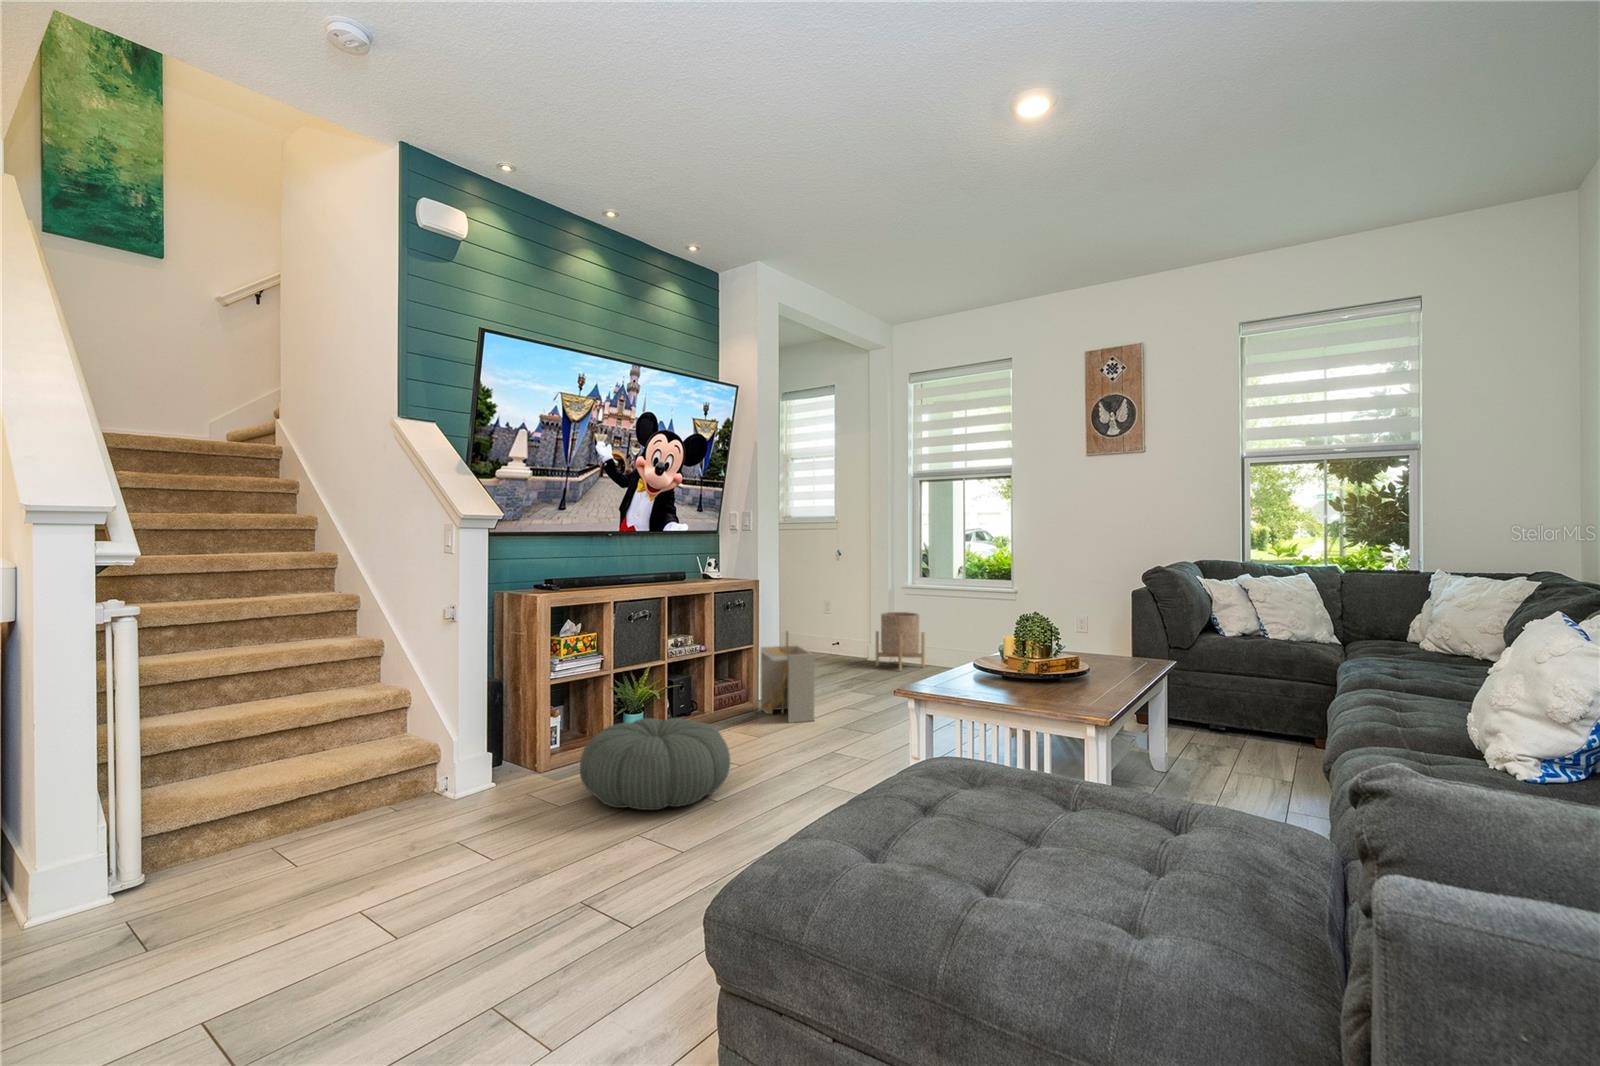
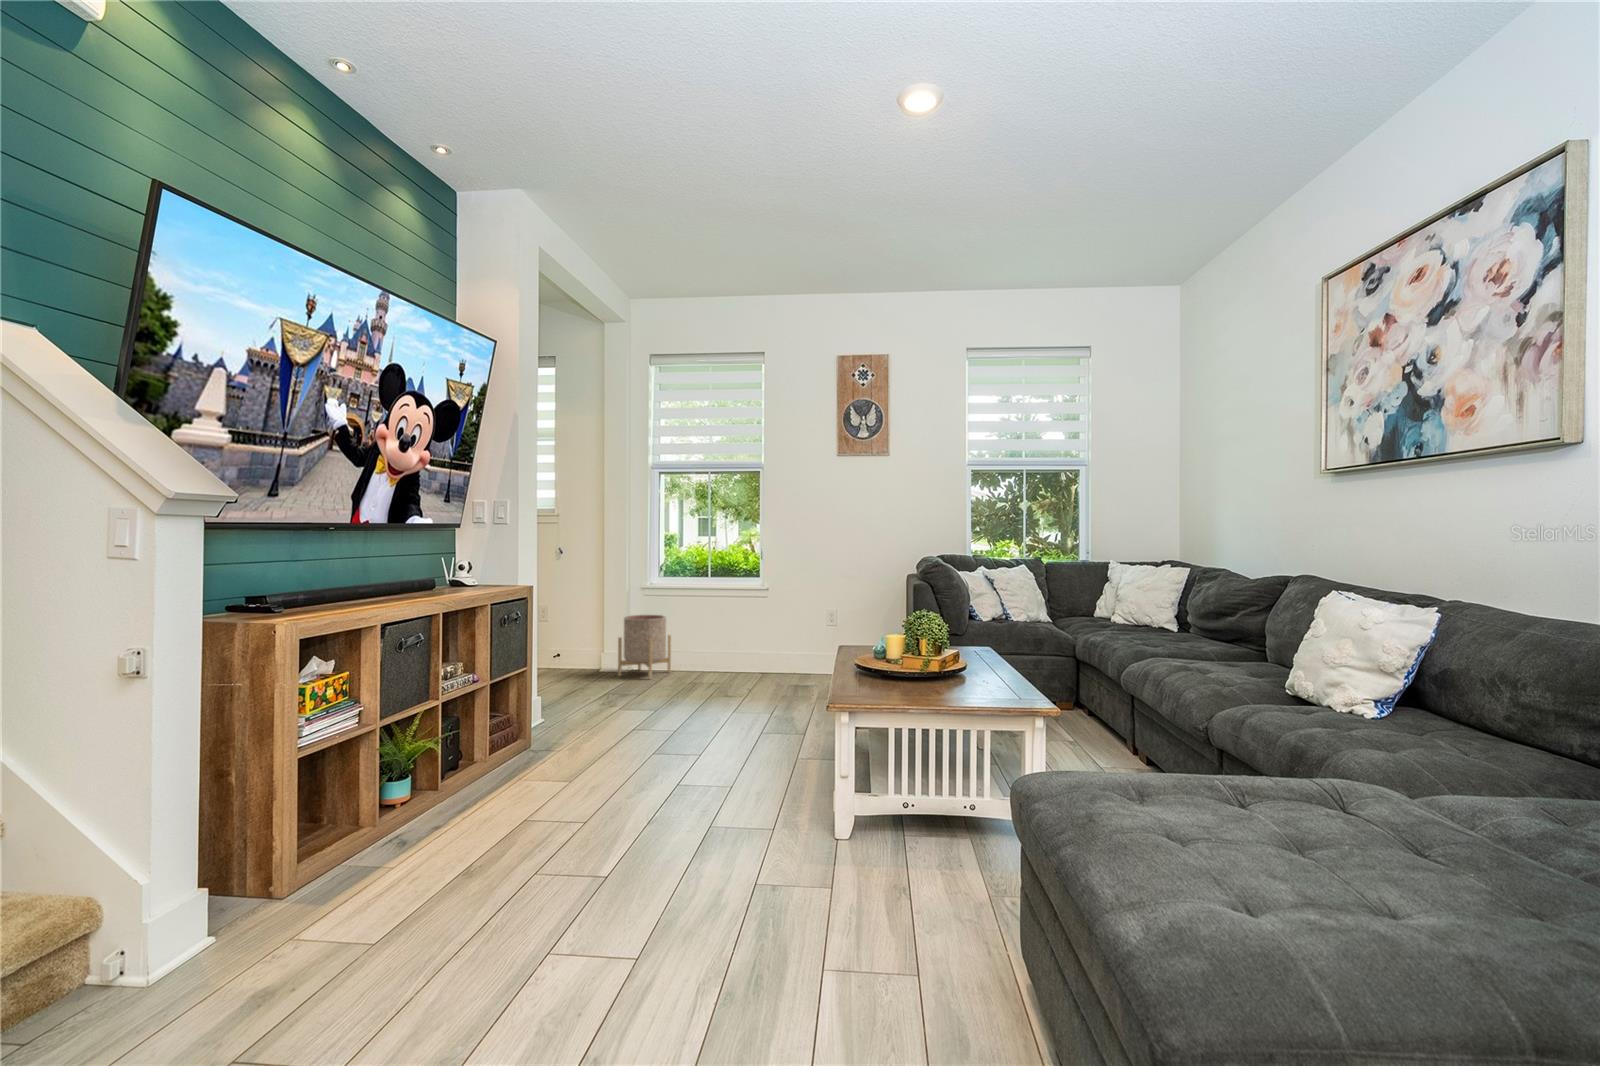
storage bin: present [761,631,814,723] -> none [537,647,616,757]
pouf: present [580,718,730,810] -> none [395,778,610,923]

